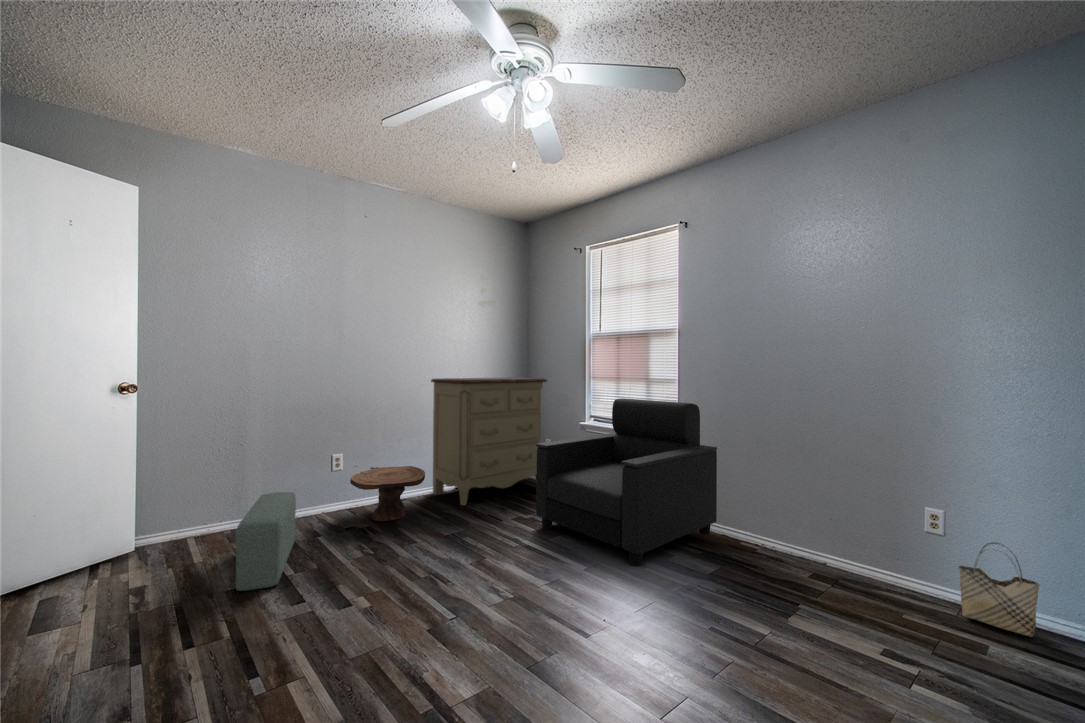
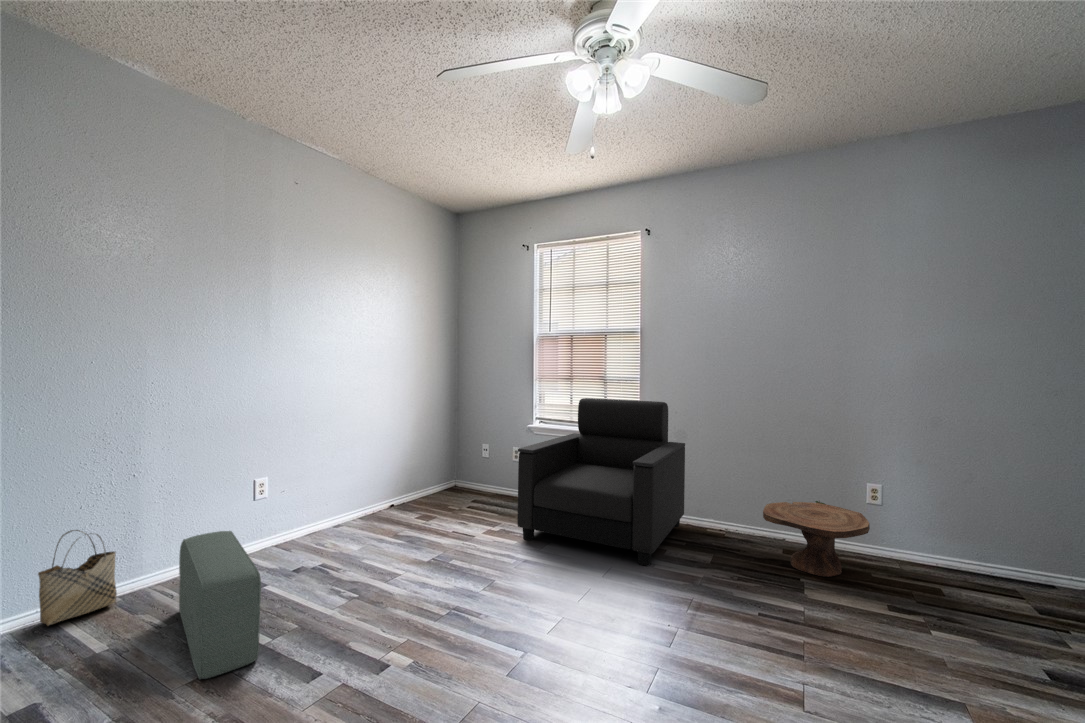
dresser: present [431,377,547,505] -> none [365,377,491,525]
side table: present [350,466,425,521] -> present [763,501,870,577]
woven basket: present [959,543,1040,637] -> present [38,530,117,626]

